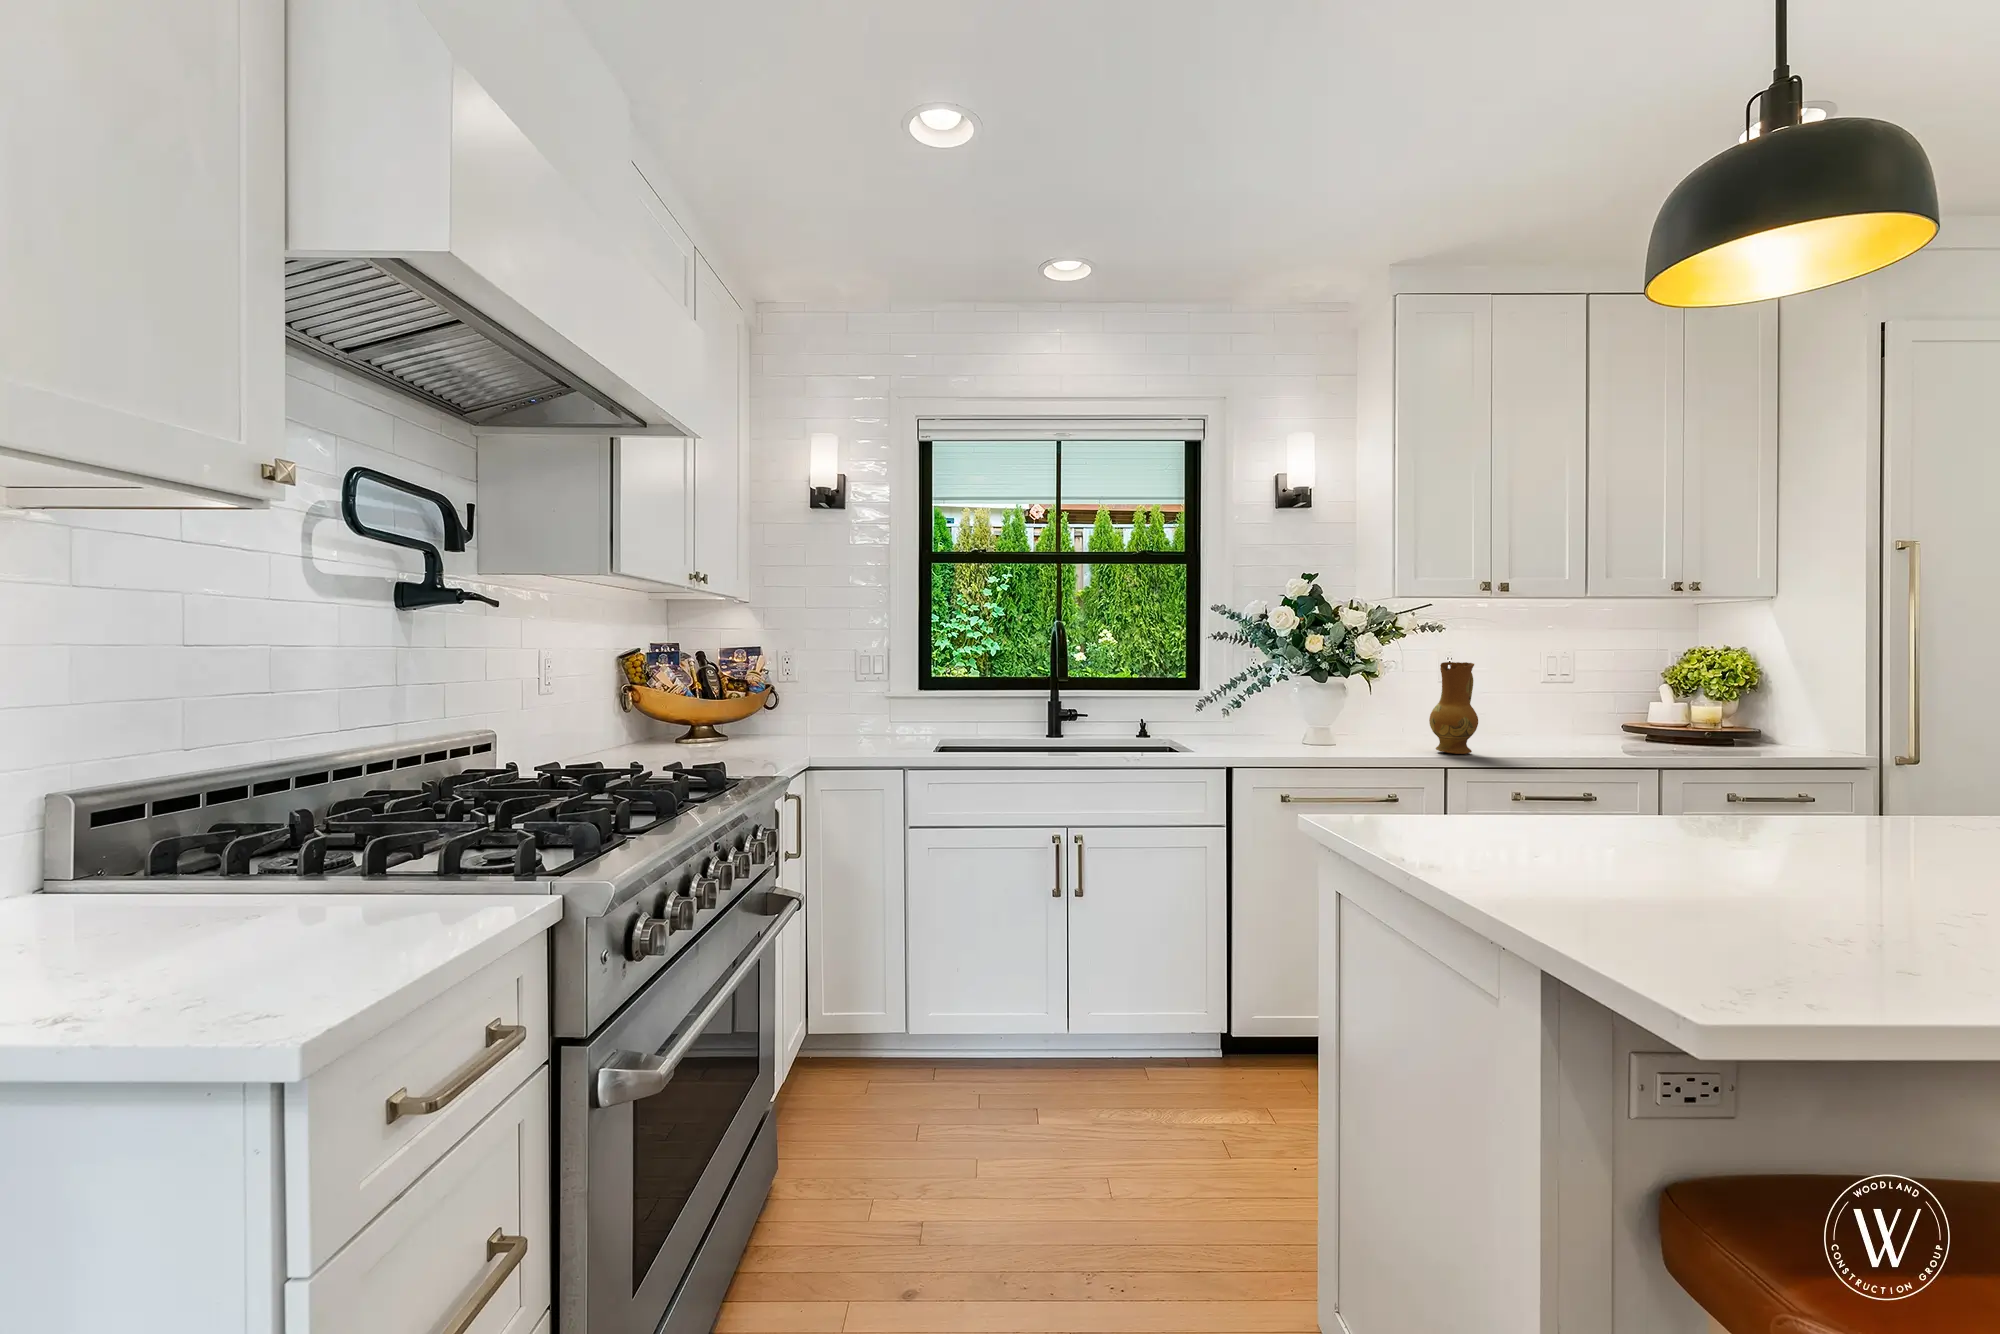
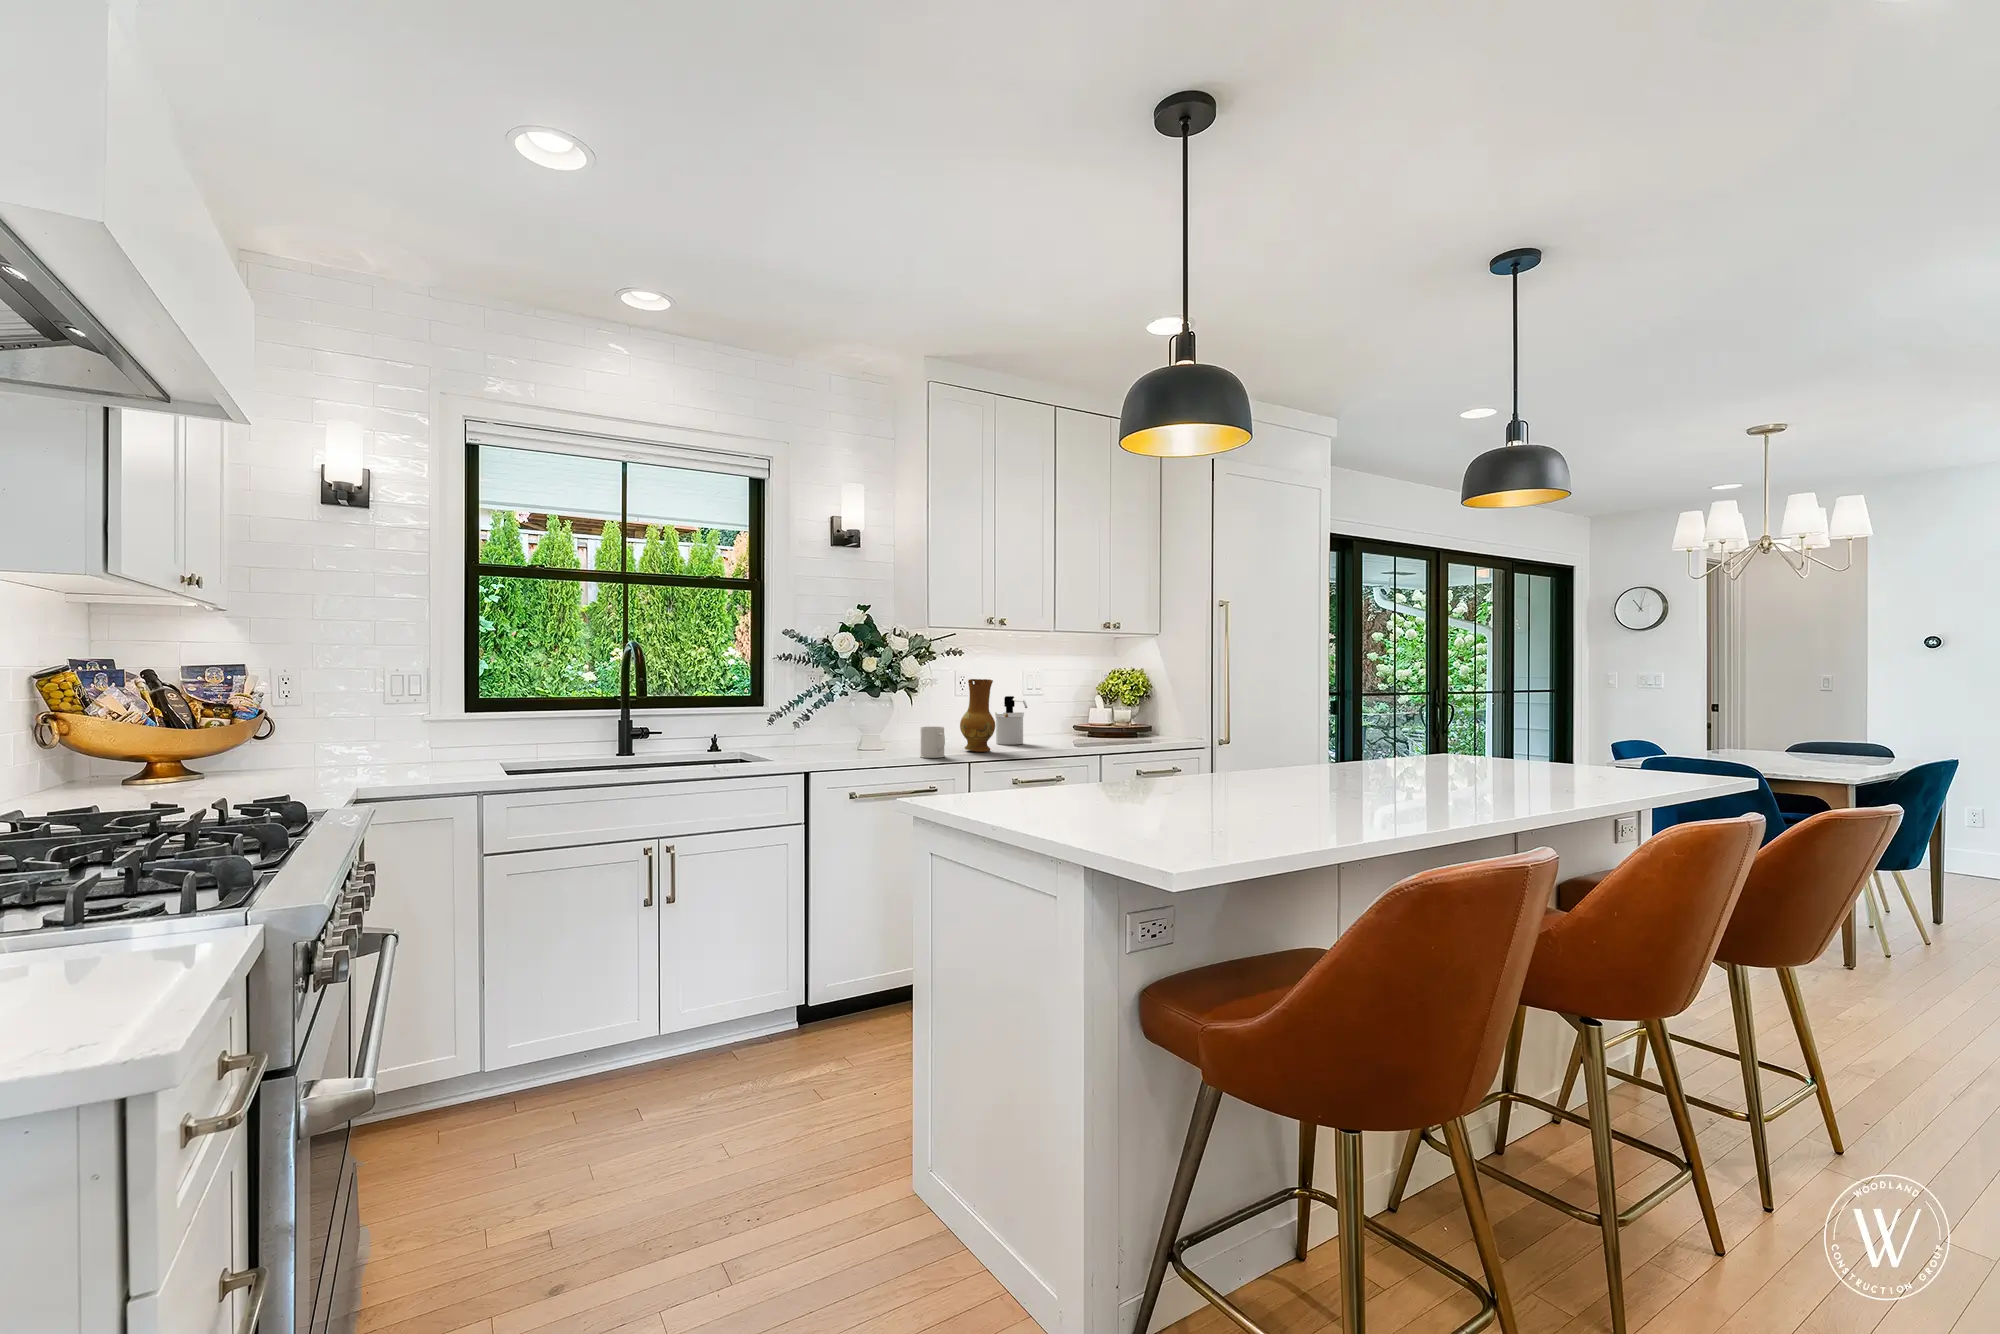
soap dispenser: none [1490,685,1533,747] -> present [995,696,1027,745]
mug: none [1368,720,1401,758] -> present [920,727,945,758]

